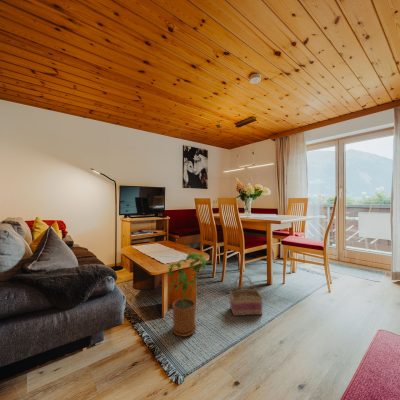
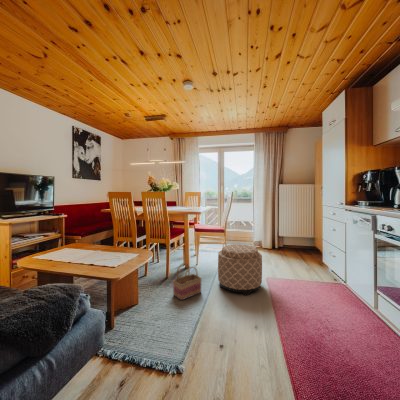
house plant: present [168,253,210,337] -> none [129,248,173,334]
ottoman: none [289,264,358,339] -> present [218,244,262,295]

